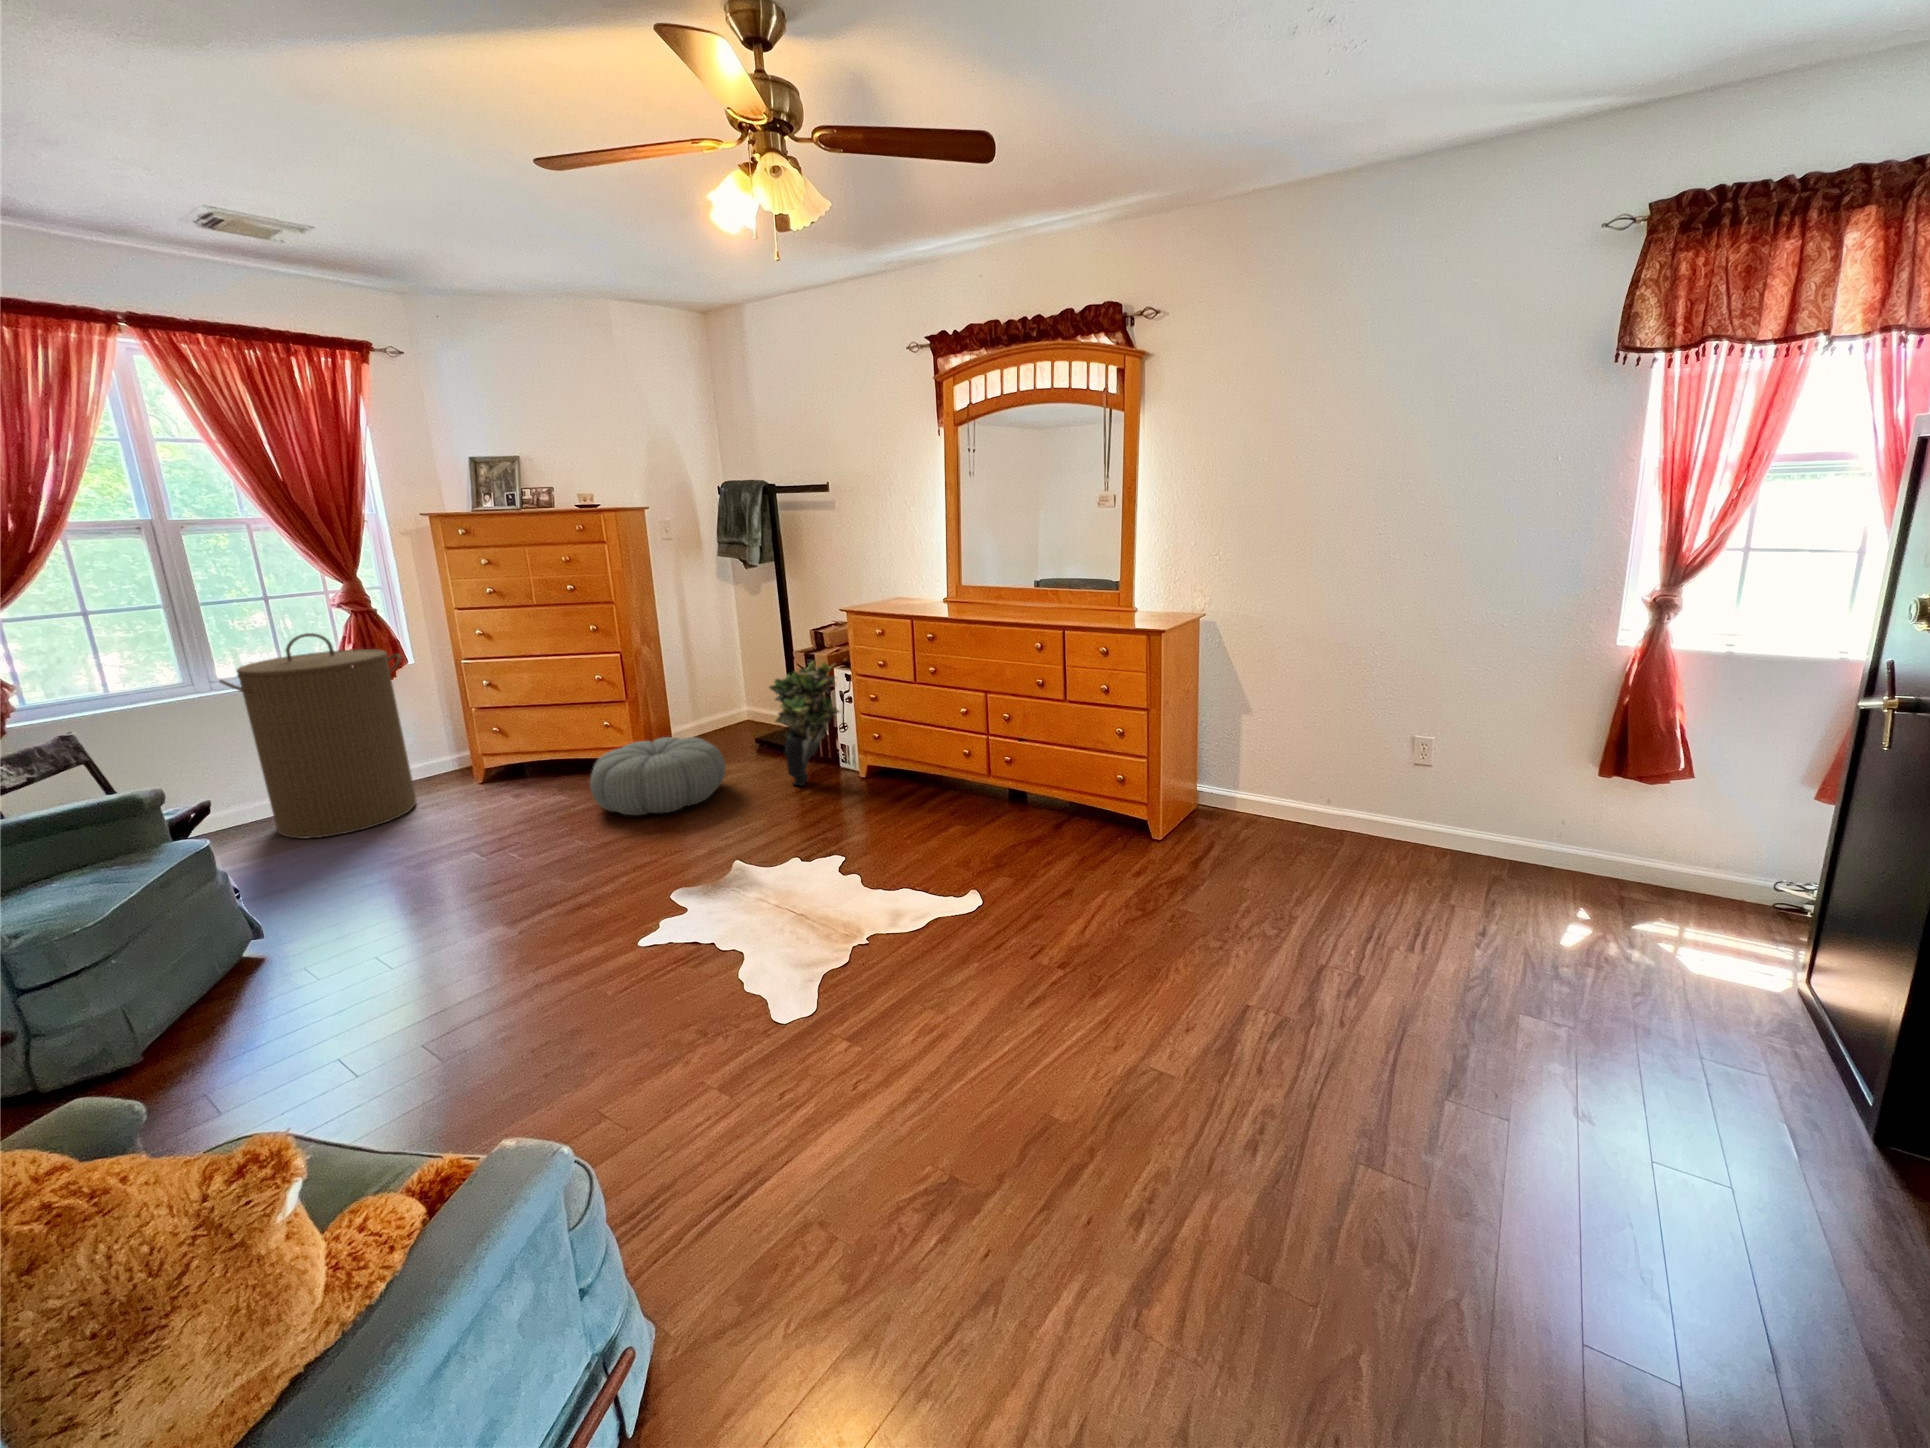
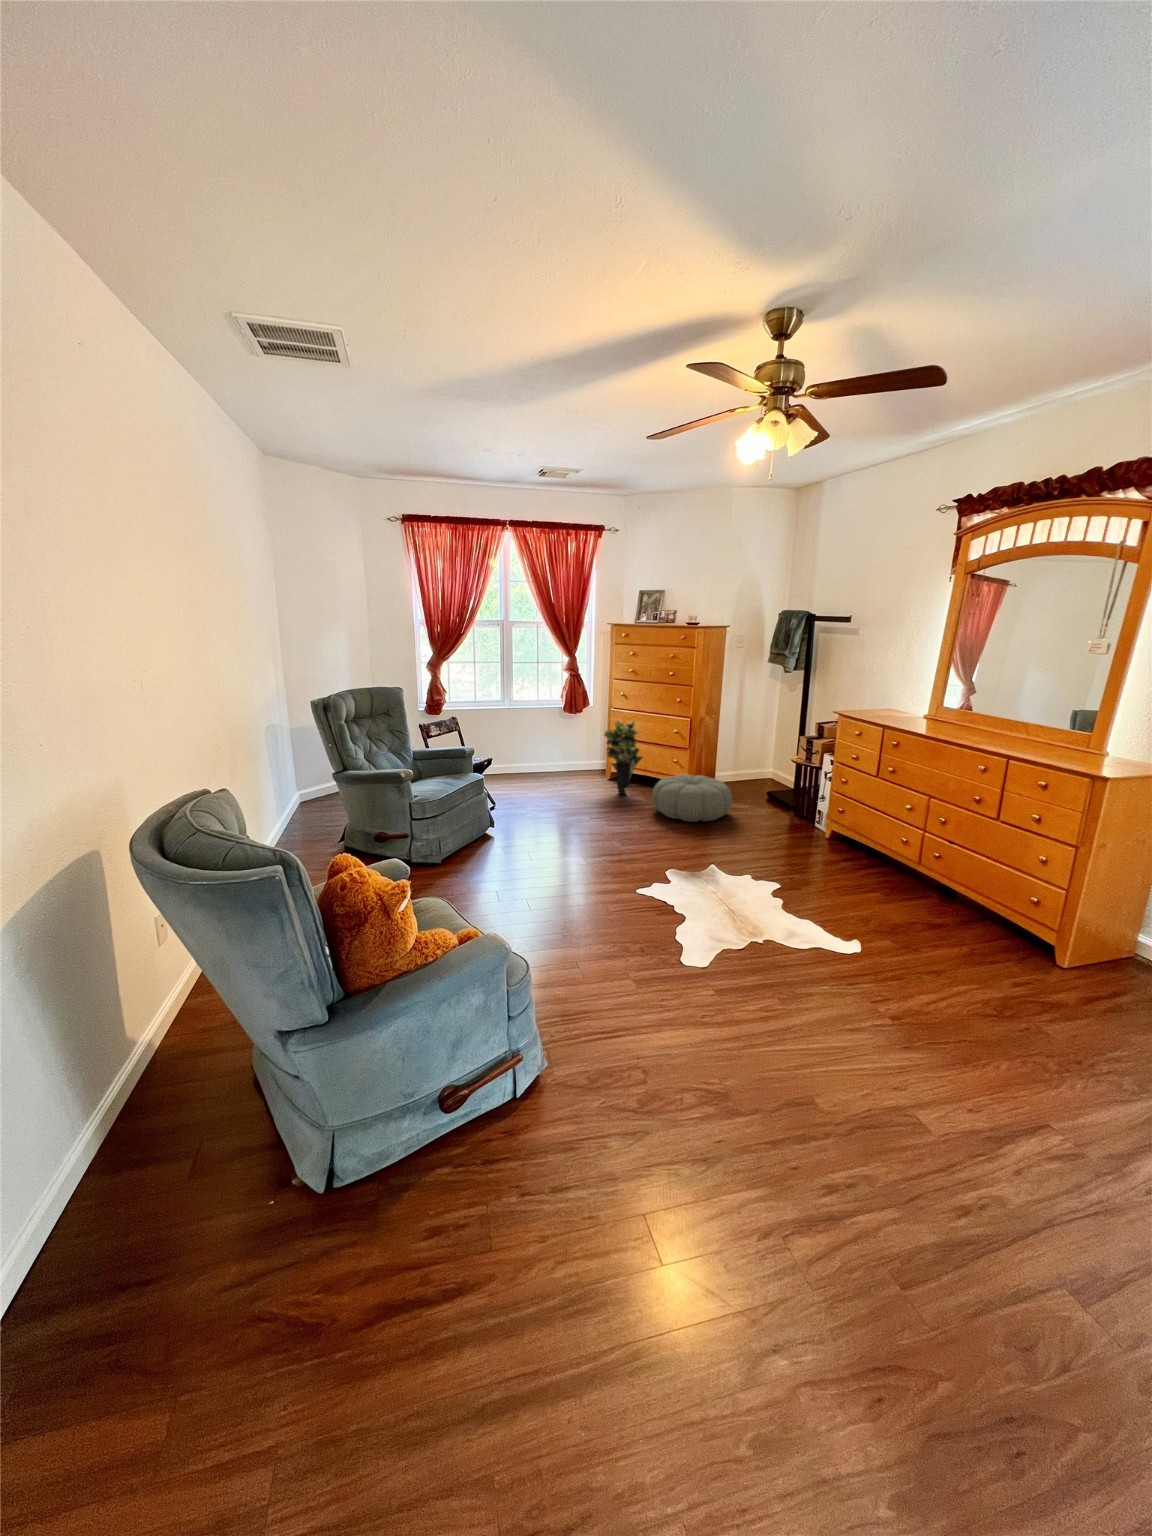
laundry hamper: present [219,633,416,839] -> none [512,683,585,788]
potted plant: present [769,661,839,785] -> present [604,721,643,794]

